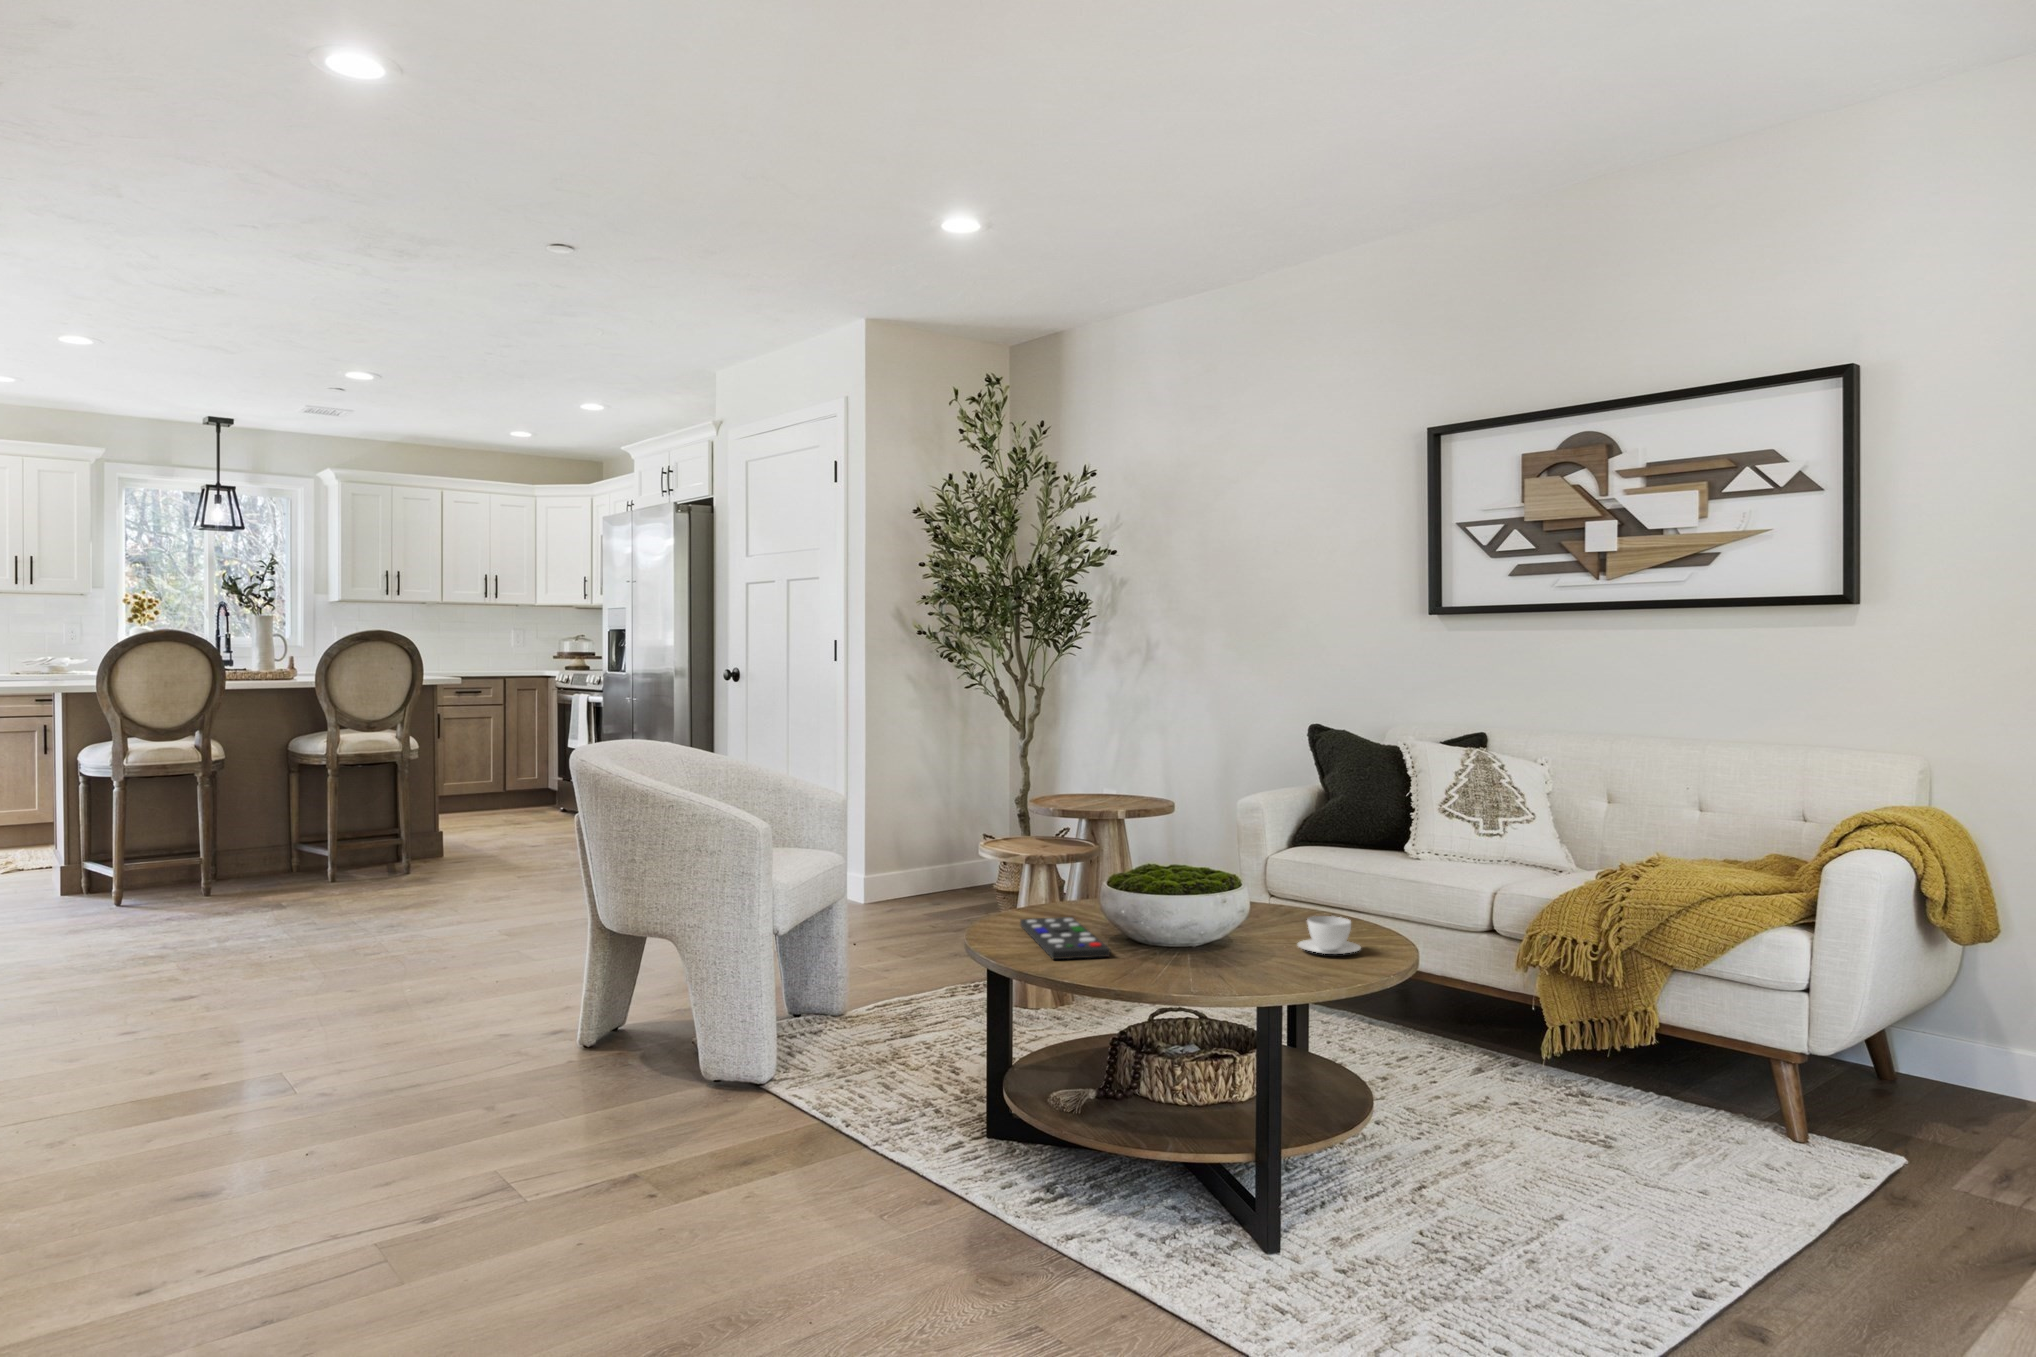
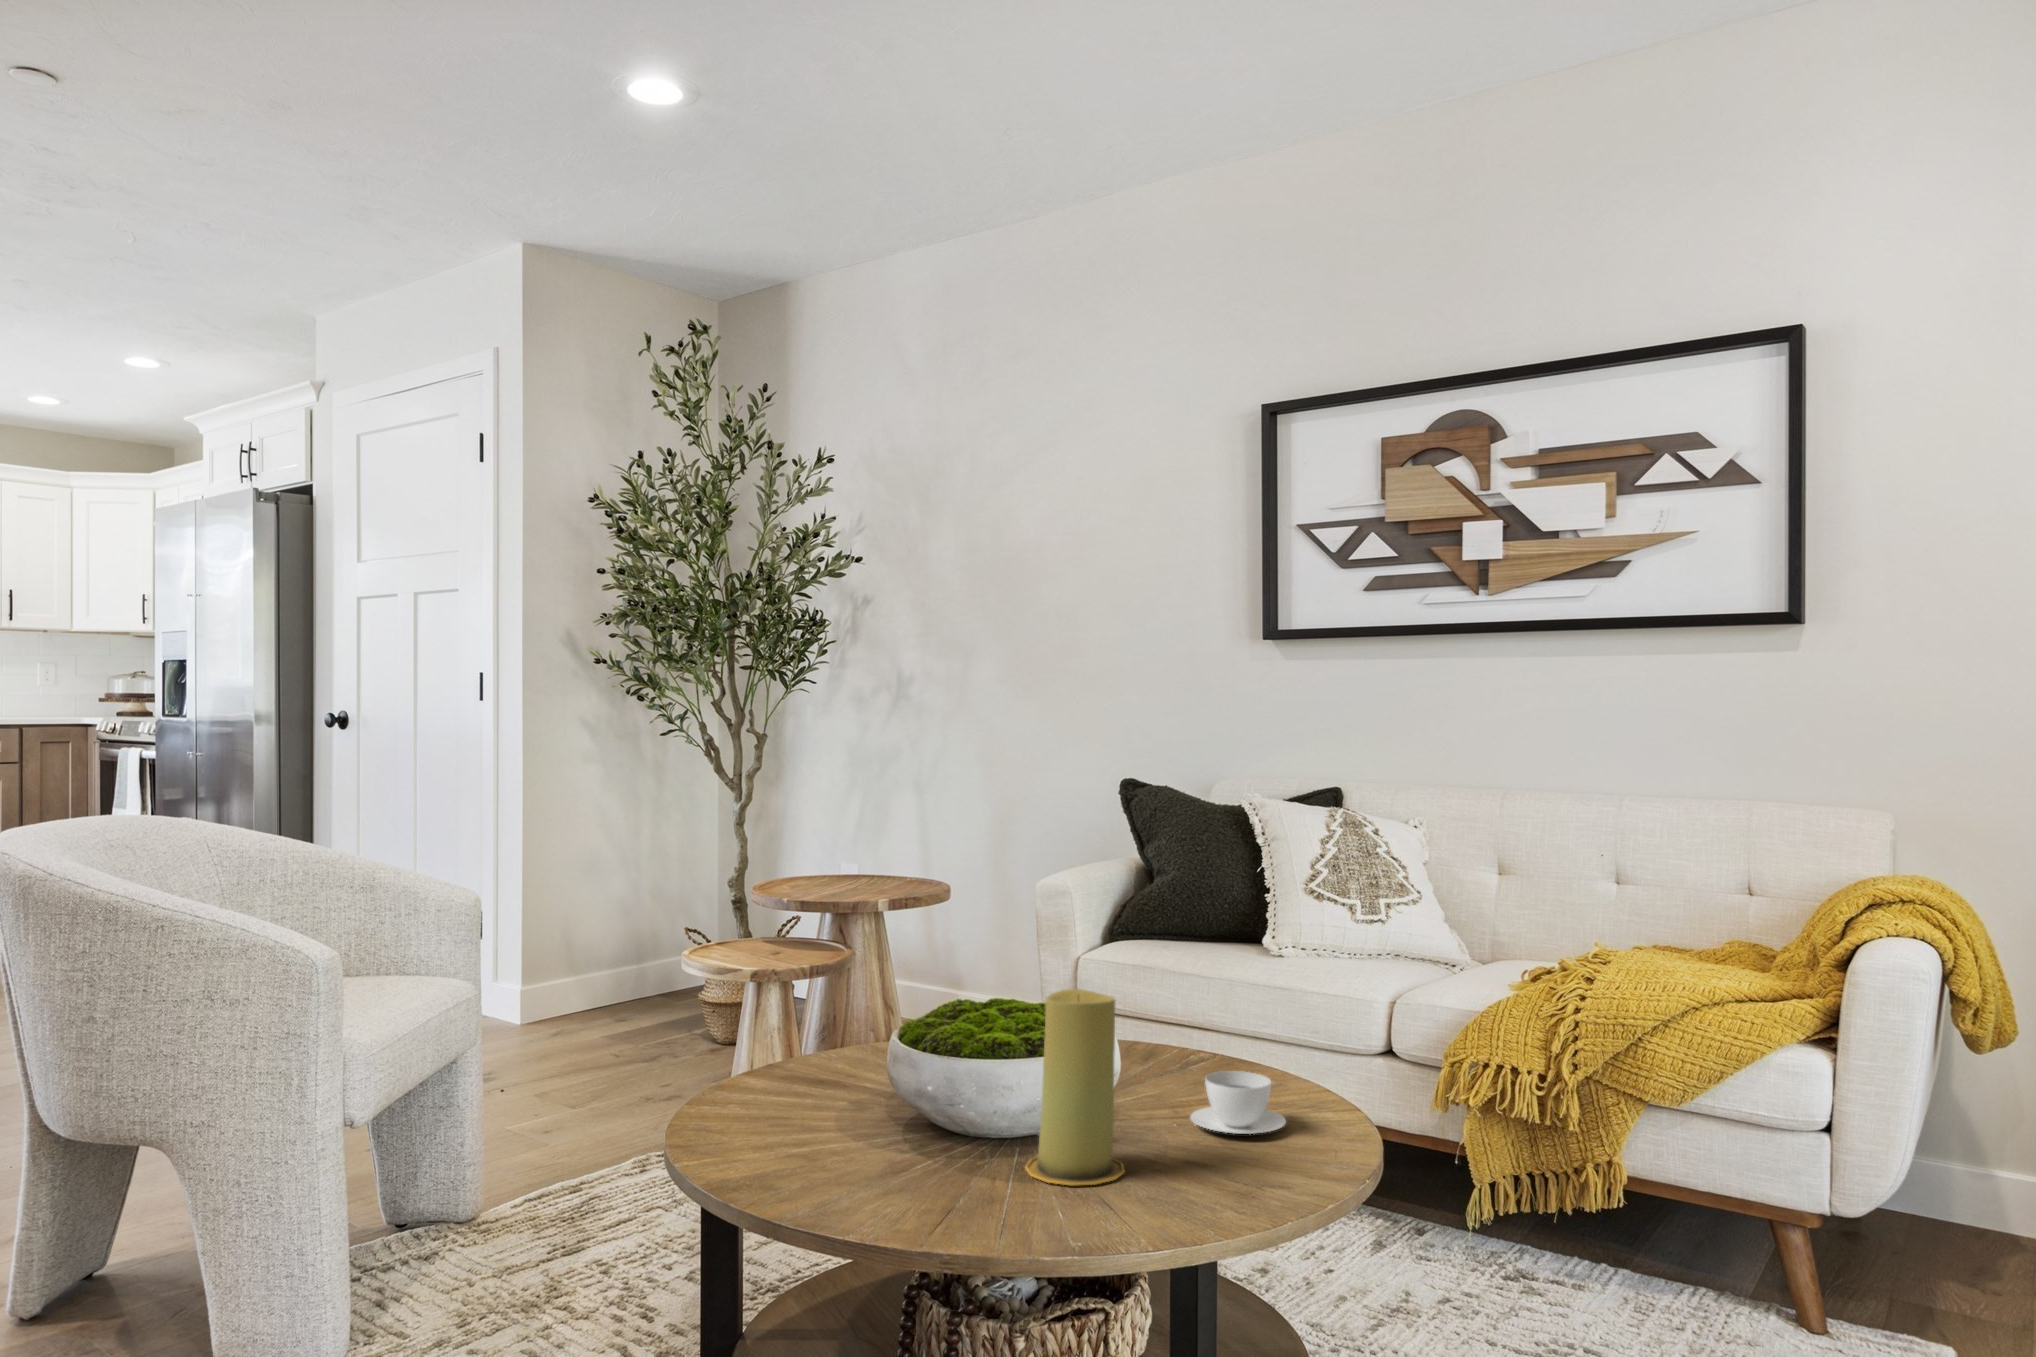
candle: none [1181,855,1244,973] -> present [1025,989,1125,1186]
remote control: present [1020,917,1110,959] -> none [756,1084,909,1173]

